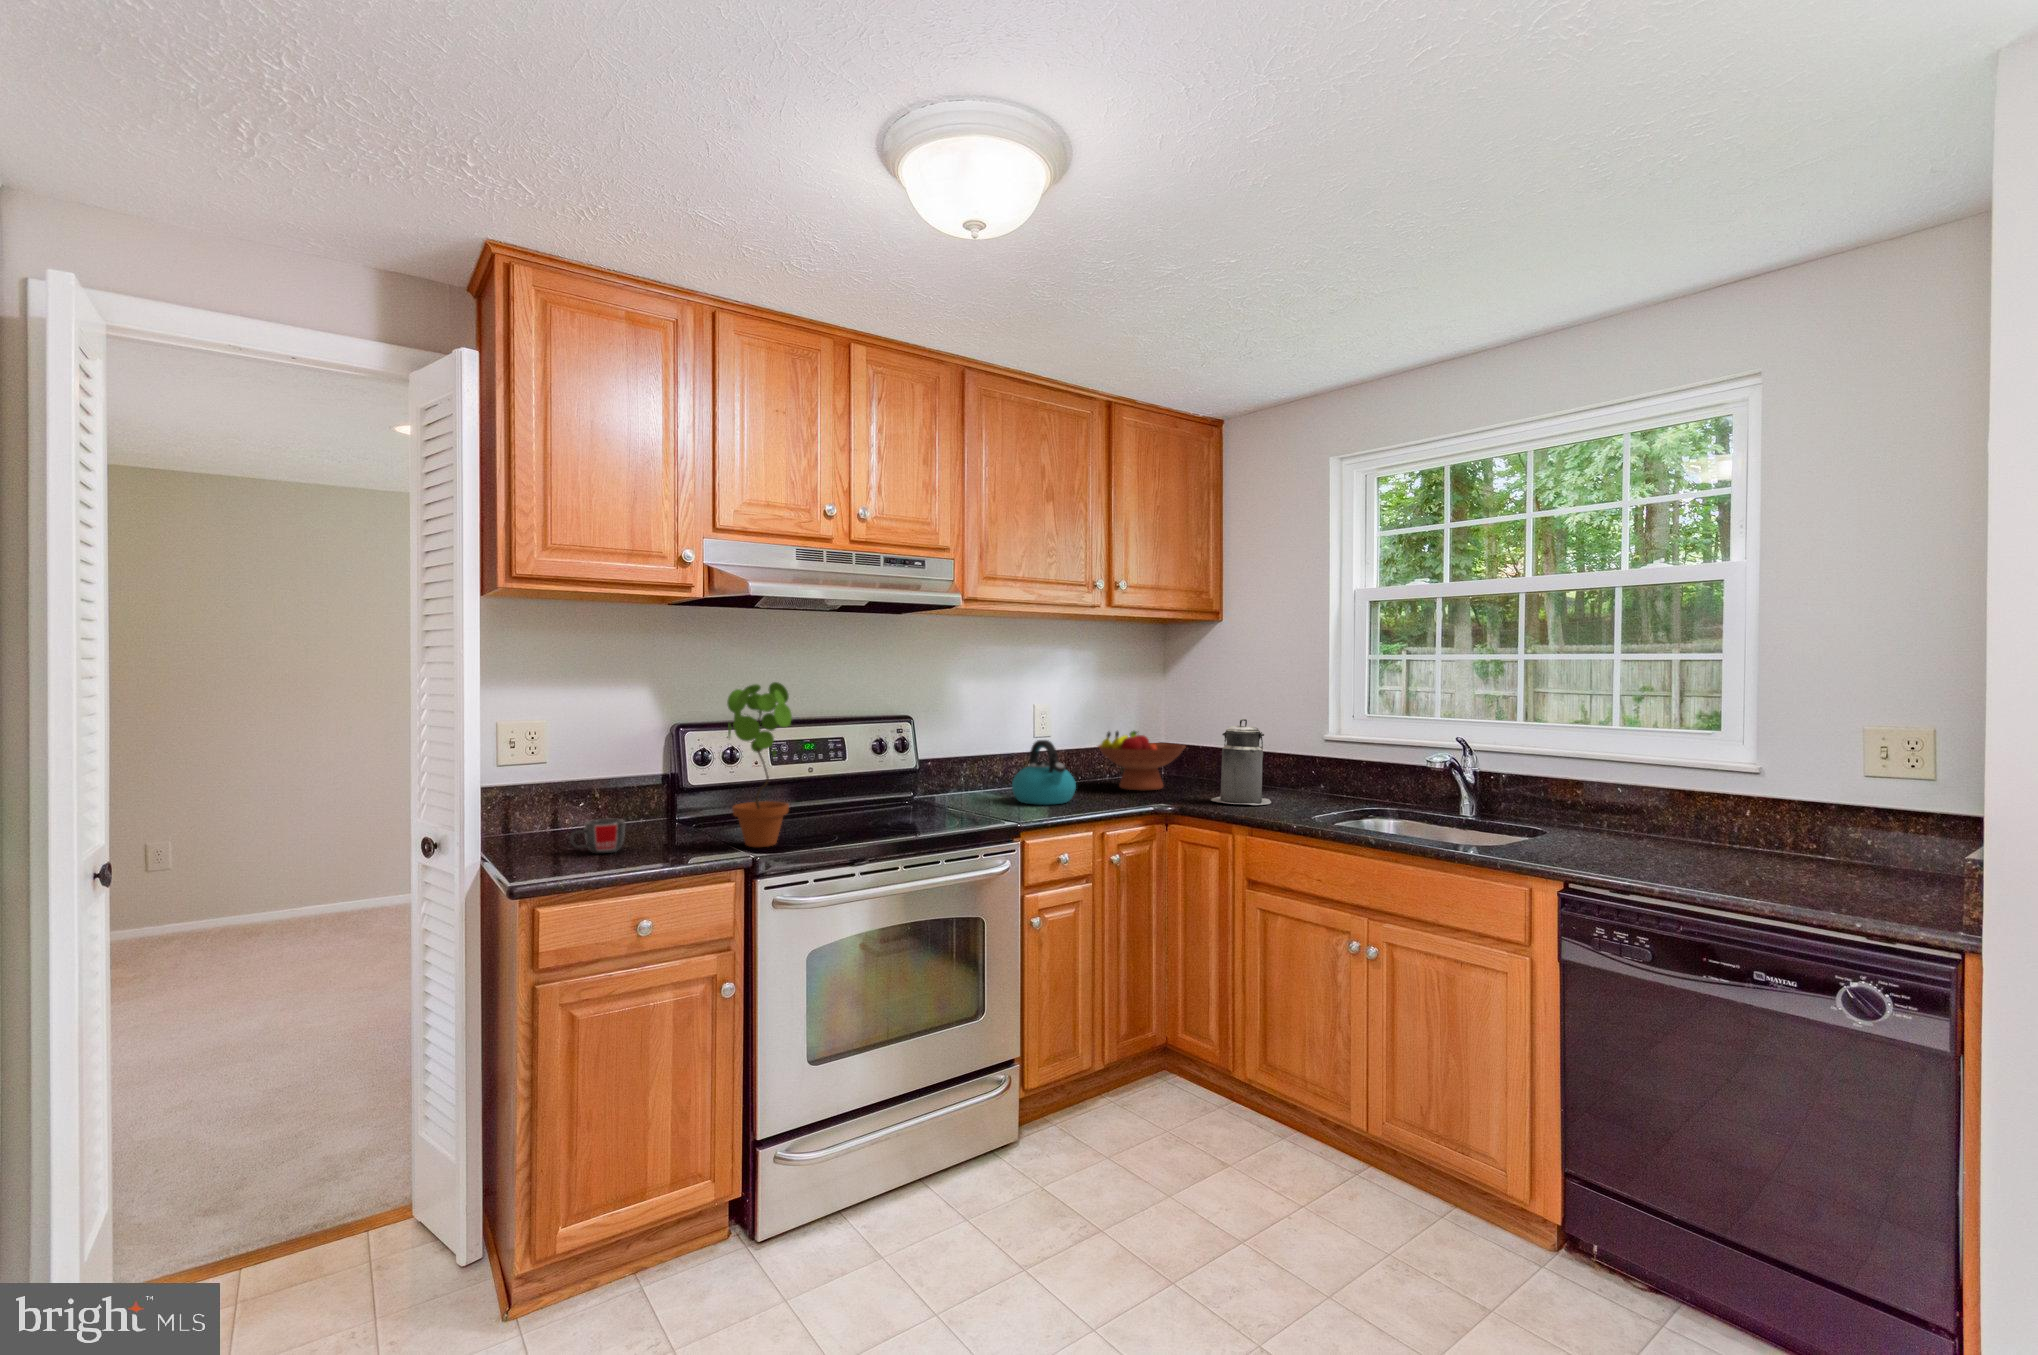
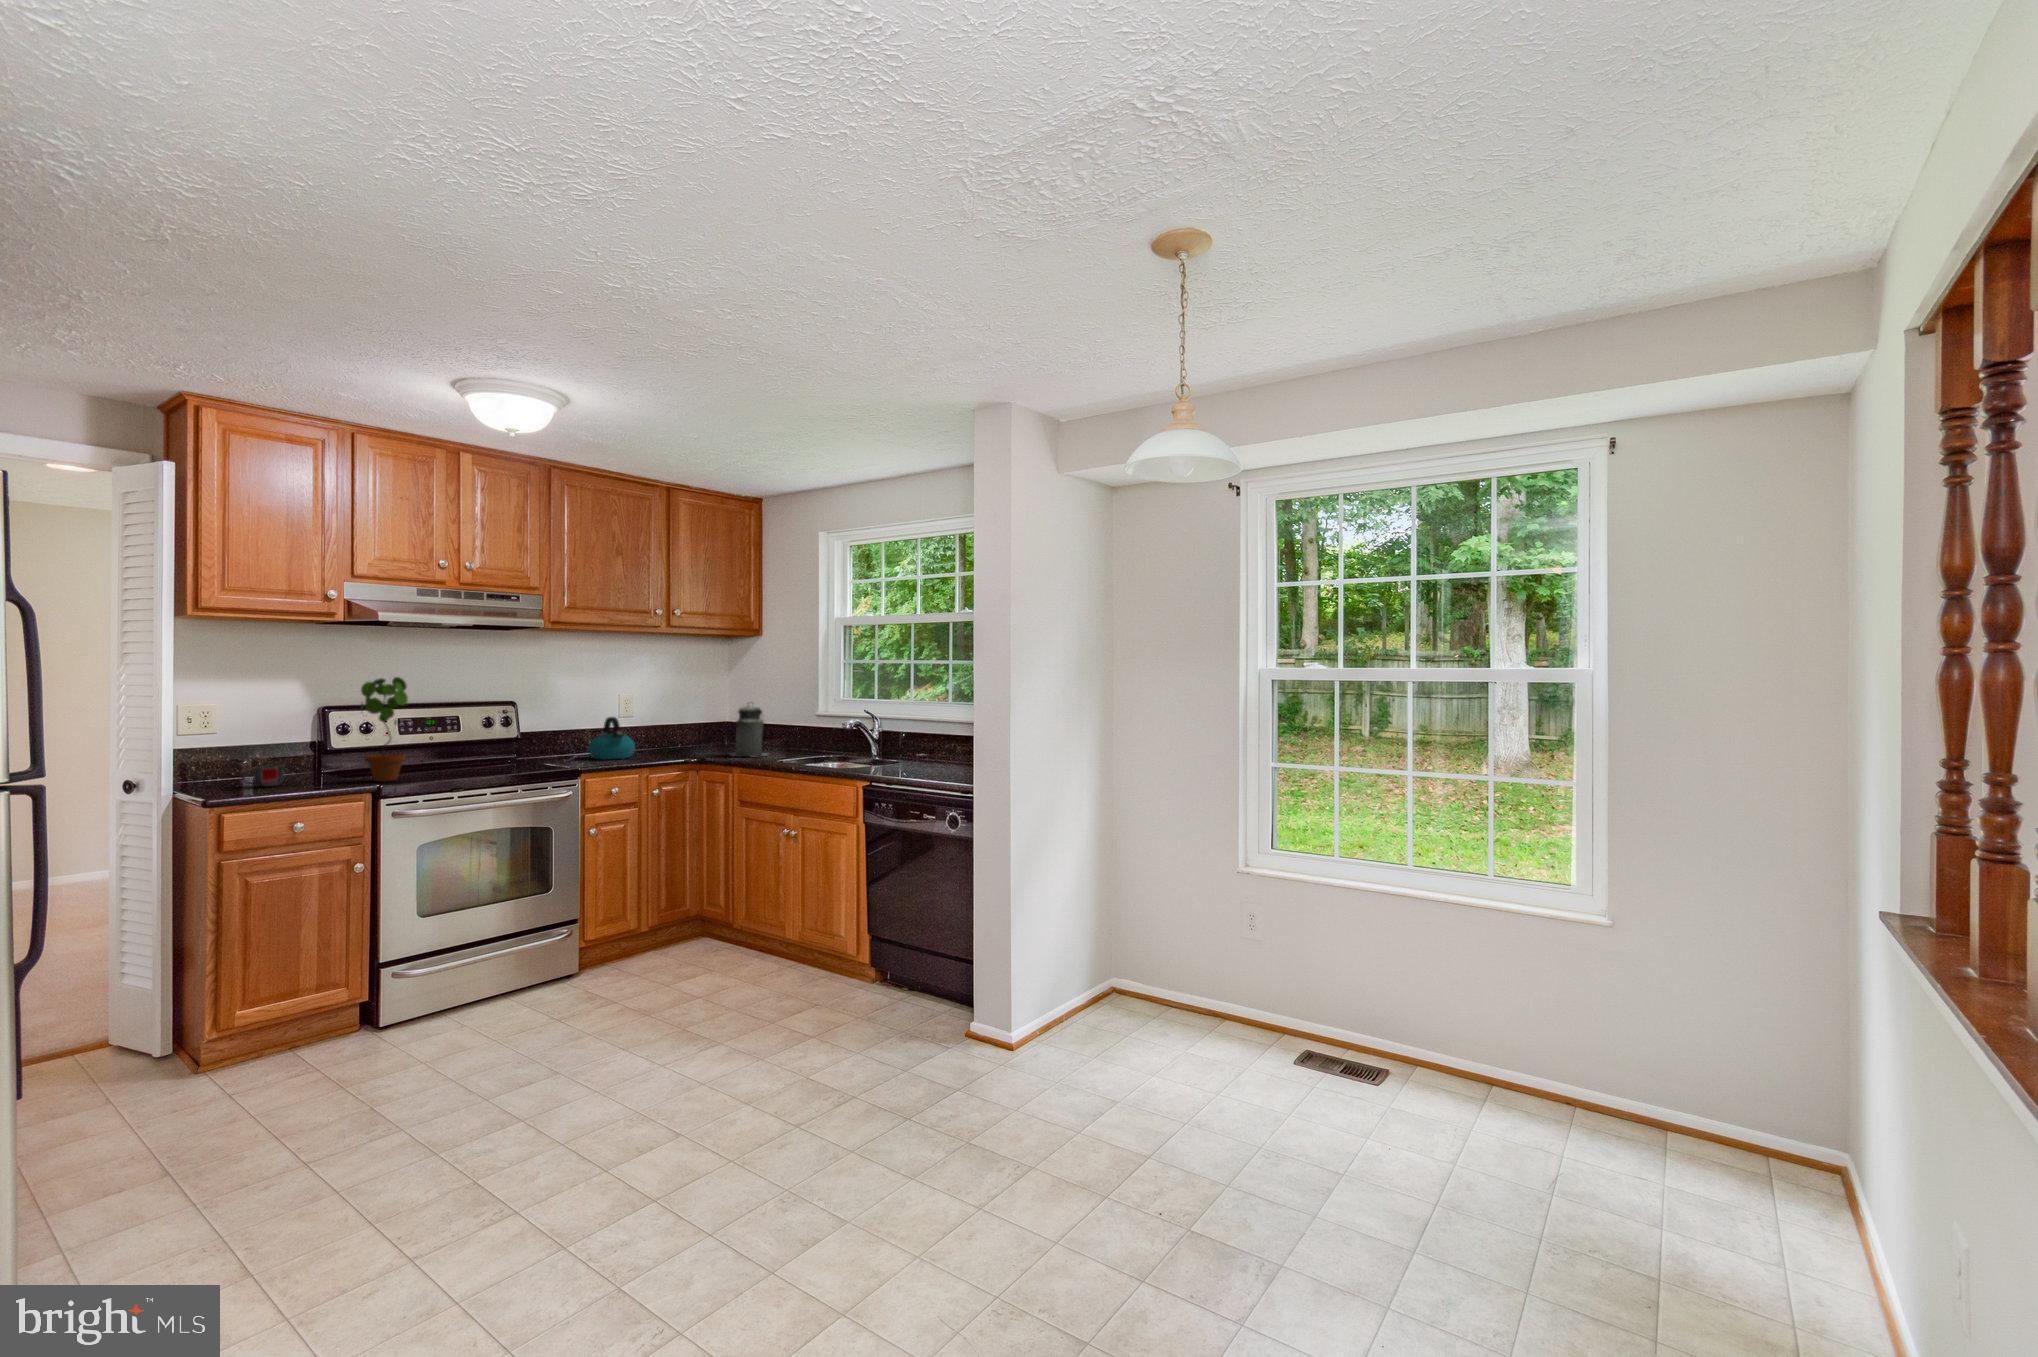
fruit bowl: present [1098,731,1185,790] -> none [661,711,725,751]

